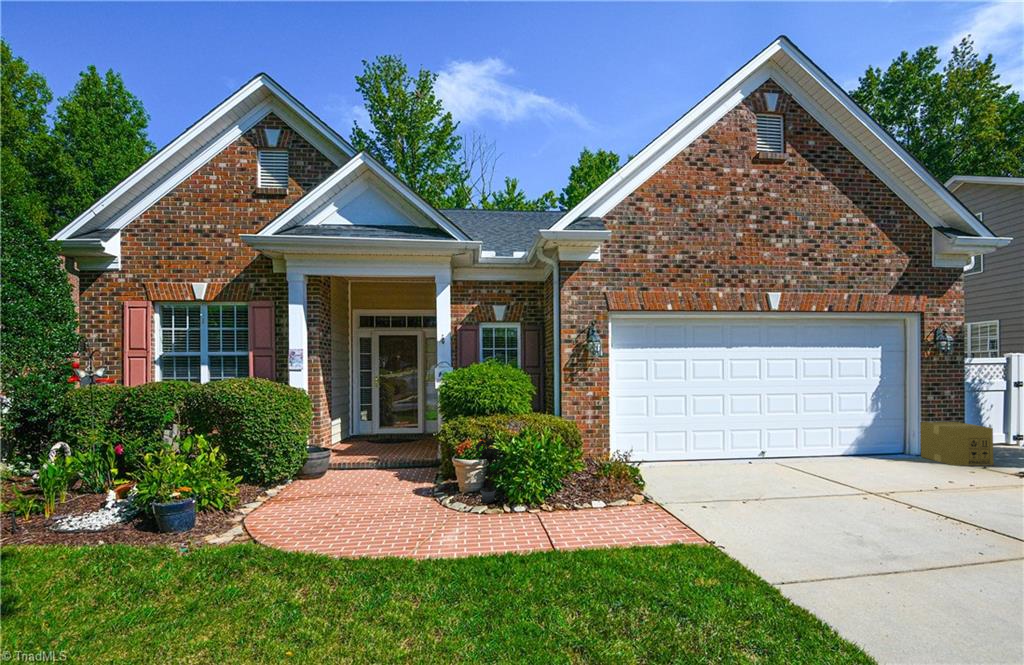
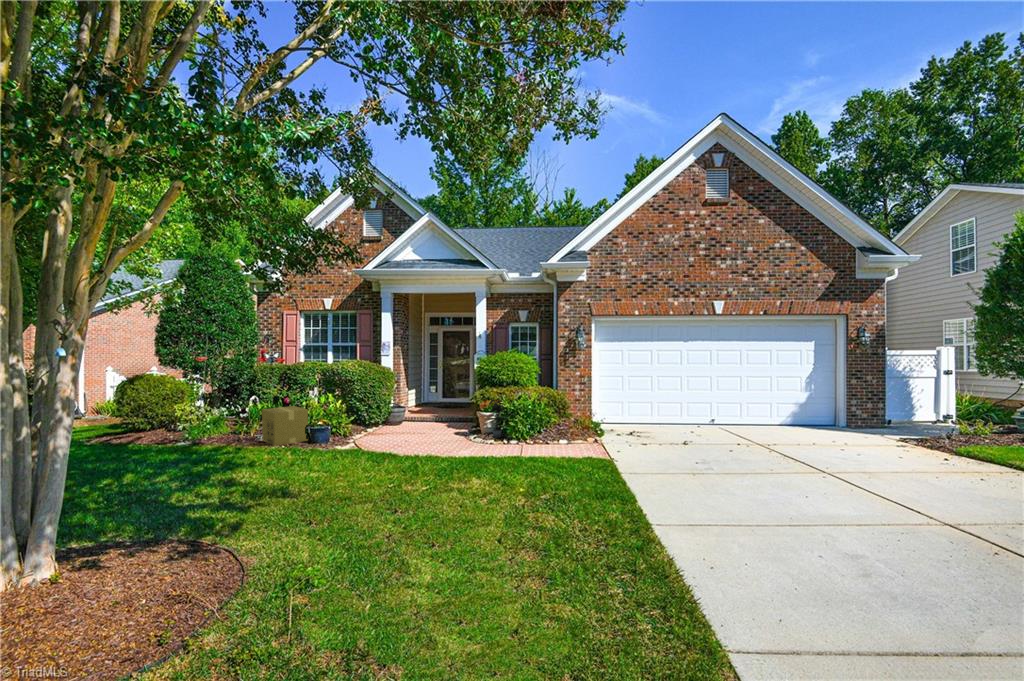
cardboard box: present [921,422,994,466] -> present [262,406,308,445]

